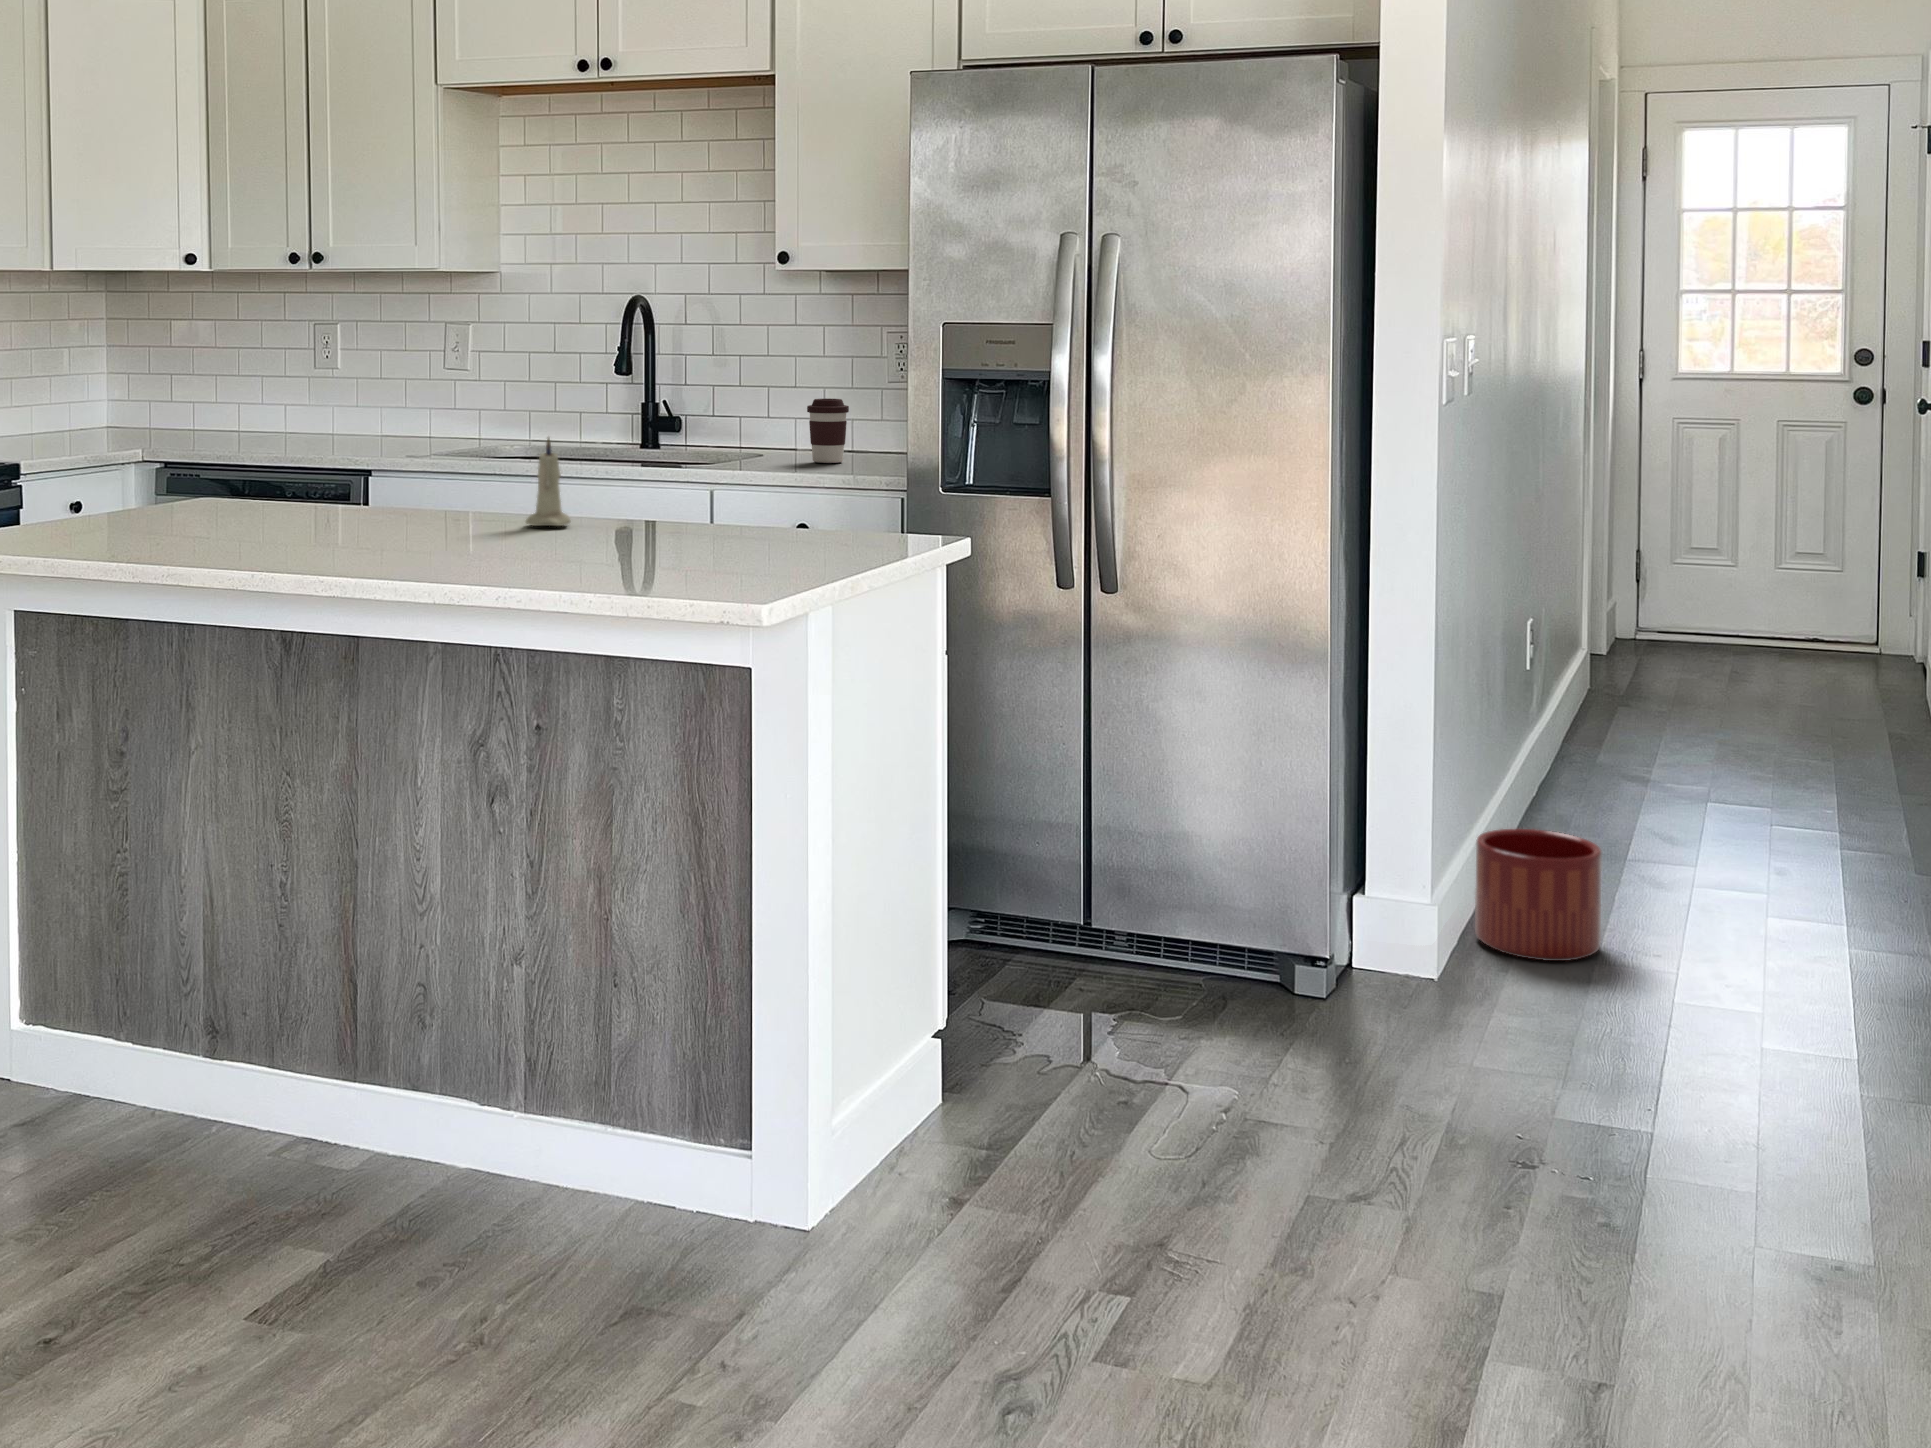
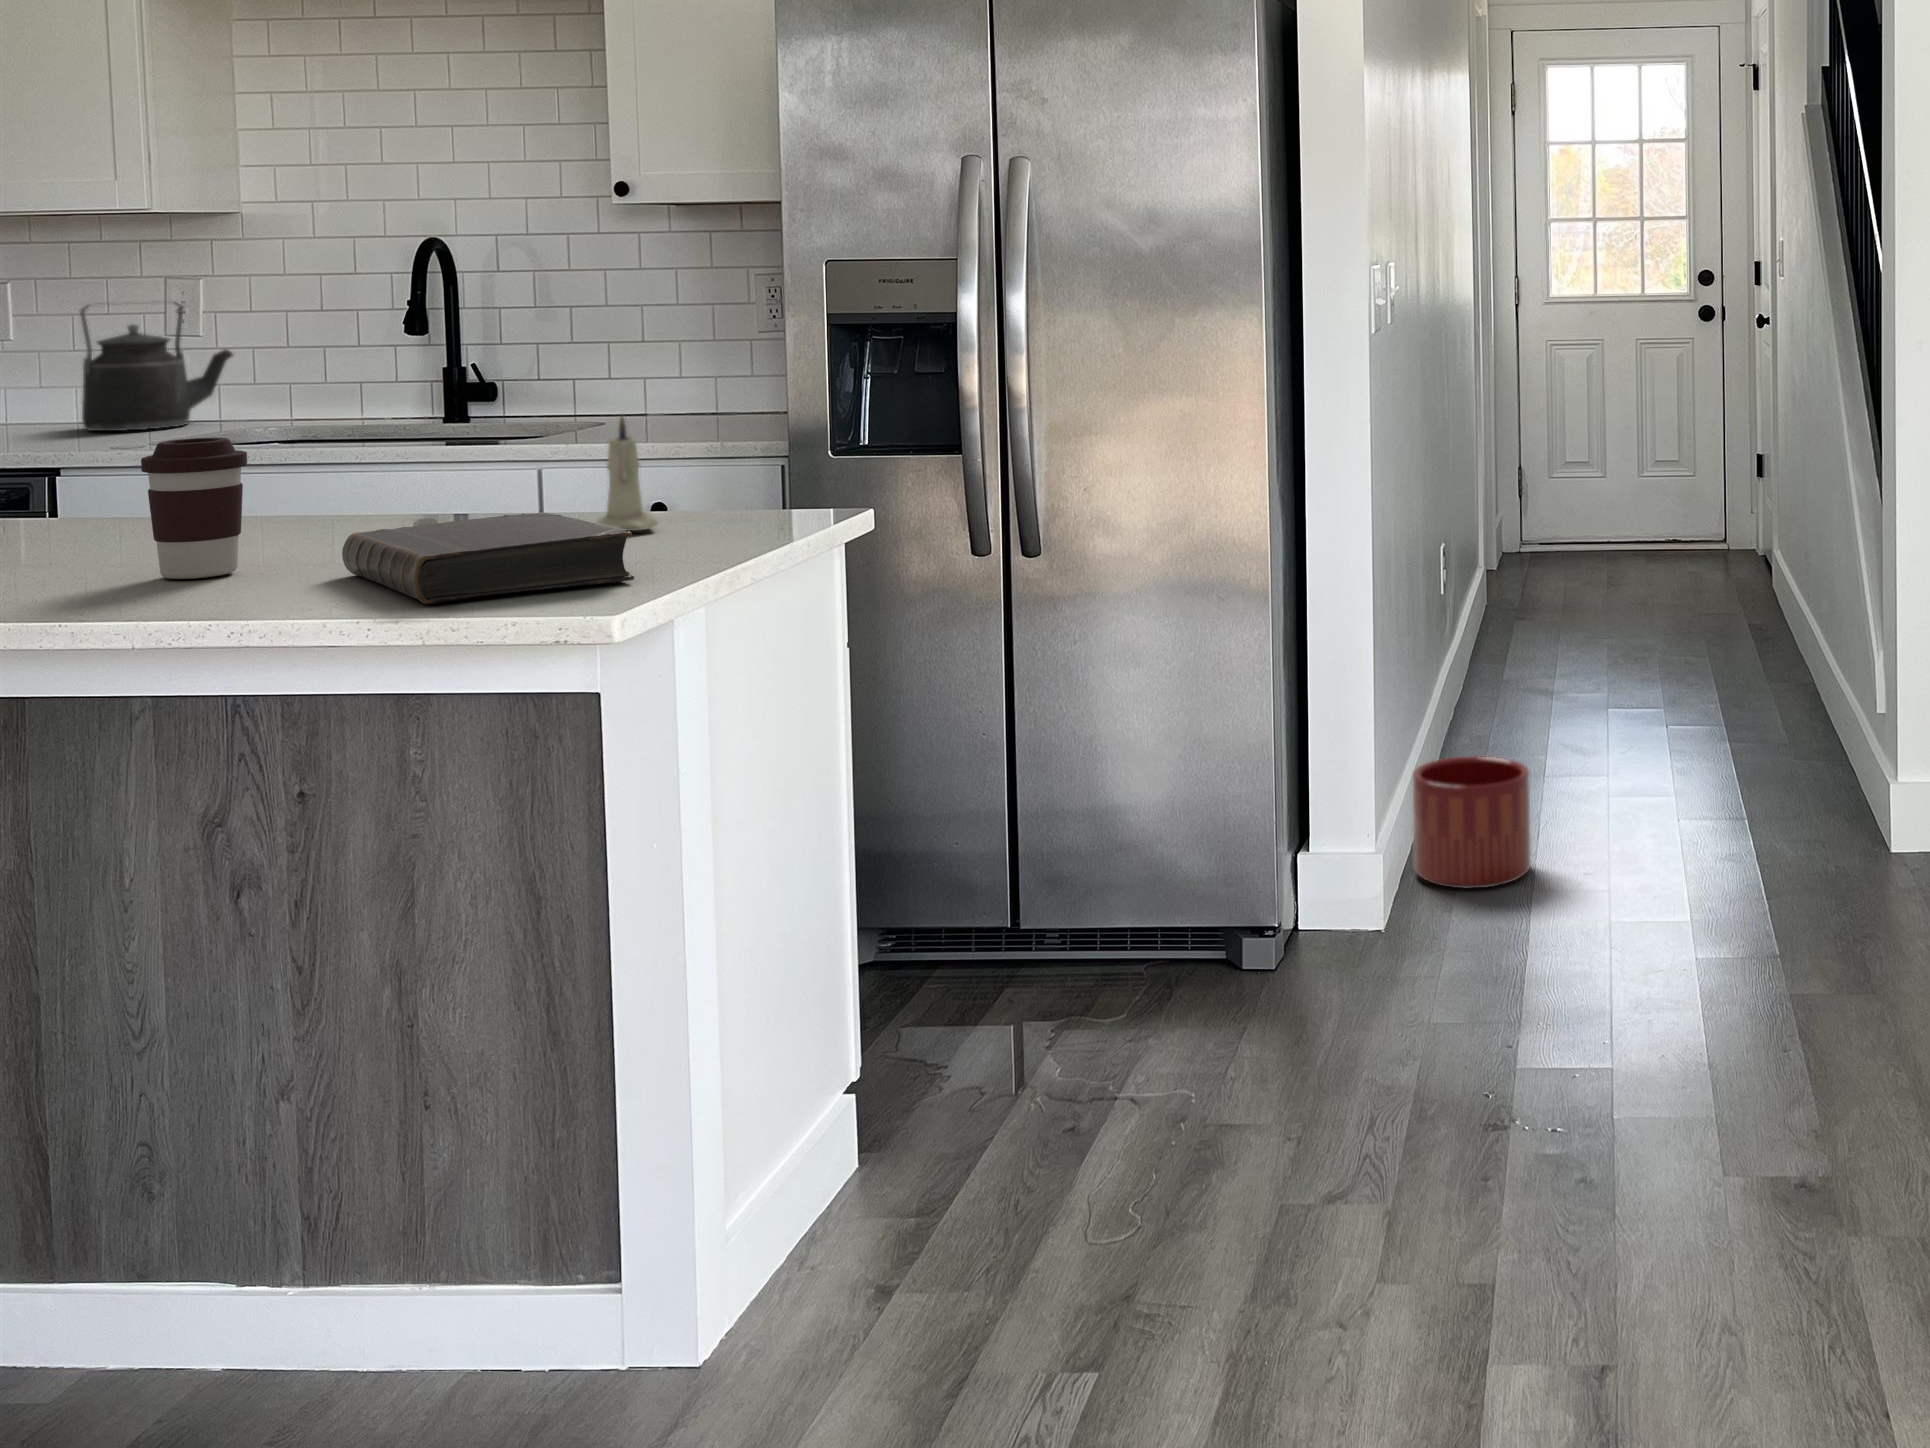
kettle: none [393,342,495,442] -> present [80,301,233,431]
coffee cup: present [807,398,849,463] -> present [141,438,247,579]
candle: present [526,438,570,526] -> present [597,416,658,531]
book: none [577,522,782,586] -> present [342,513,634,604]

